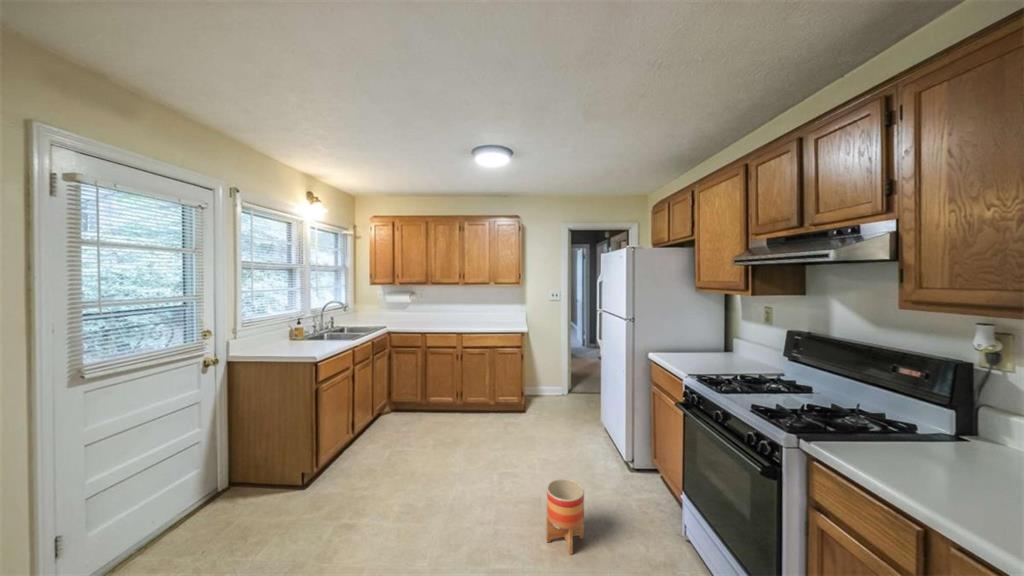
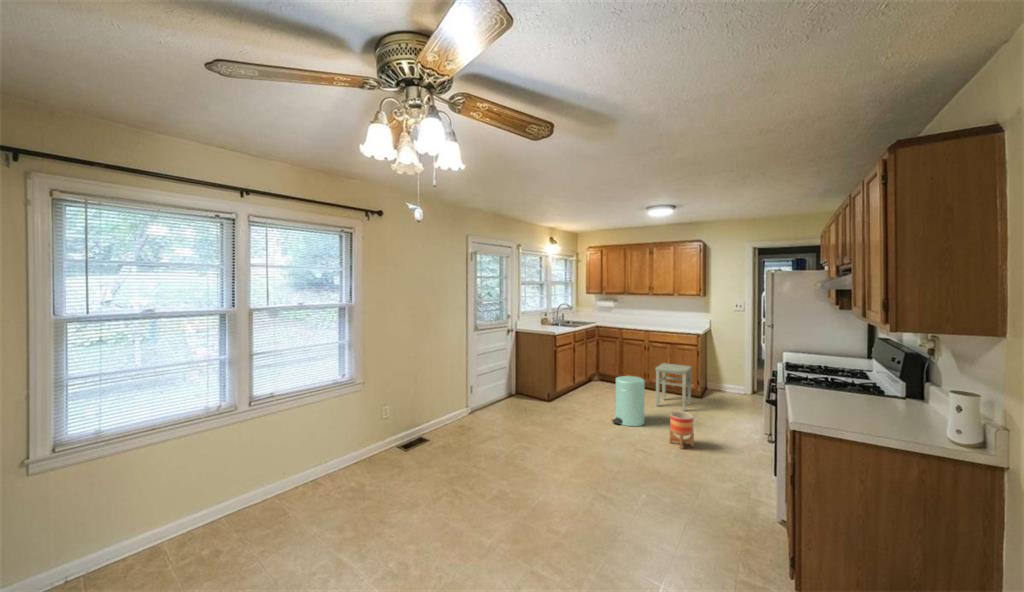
stool: none [486,380,529,447] -> present [655,363,692,411]
trash can: none [435,420,488,520] -> present [612,376,645,426]

